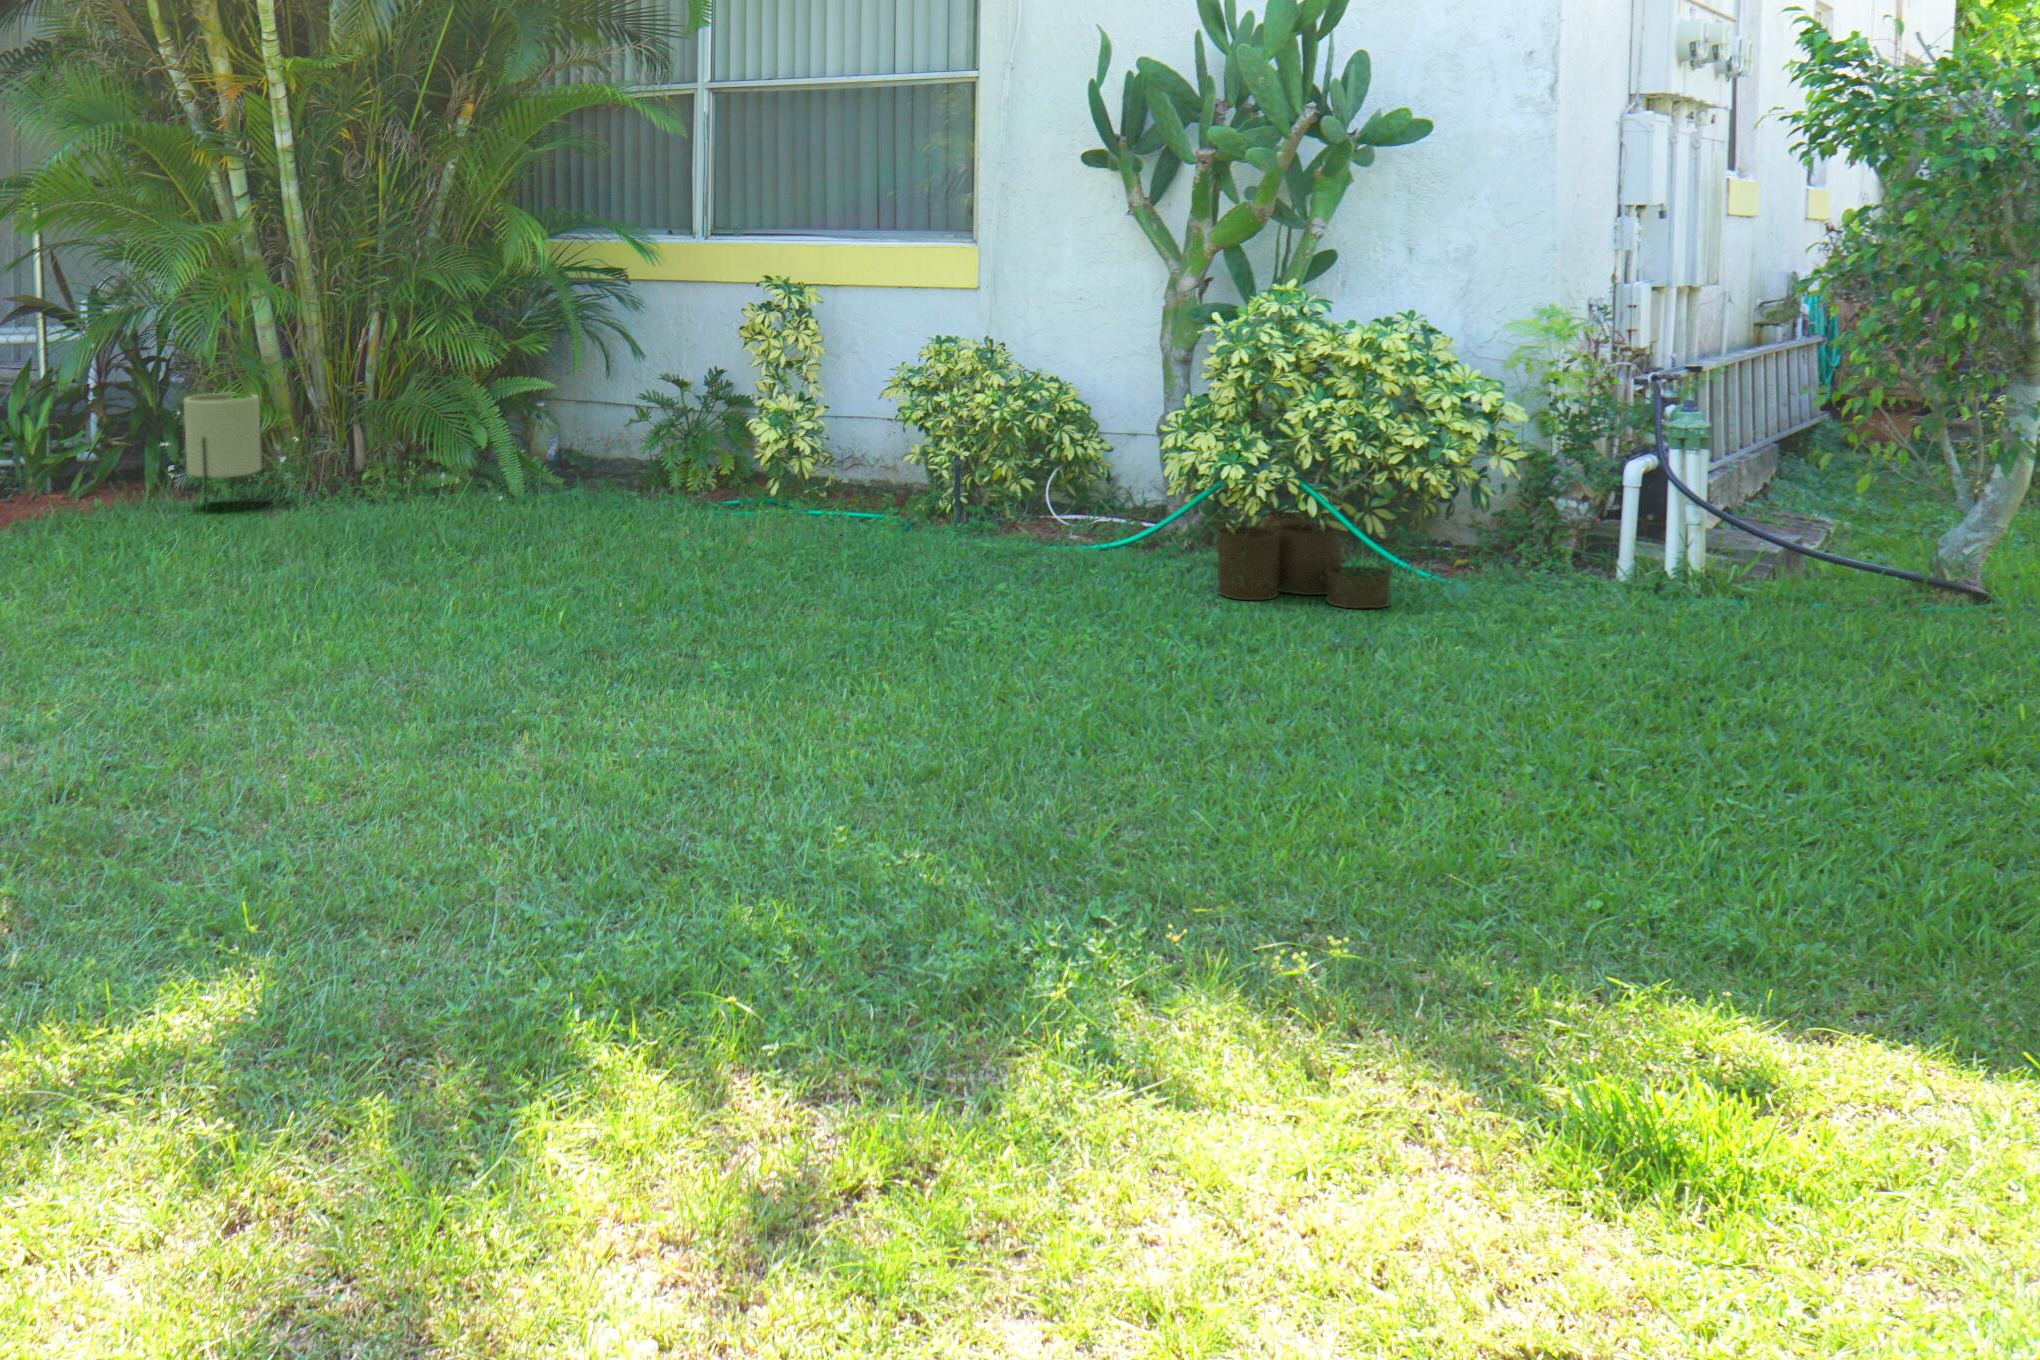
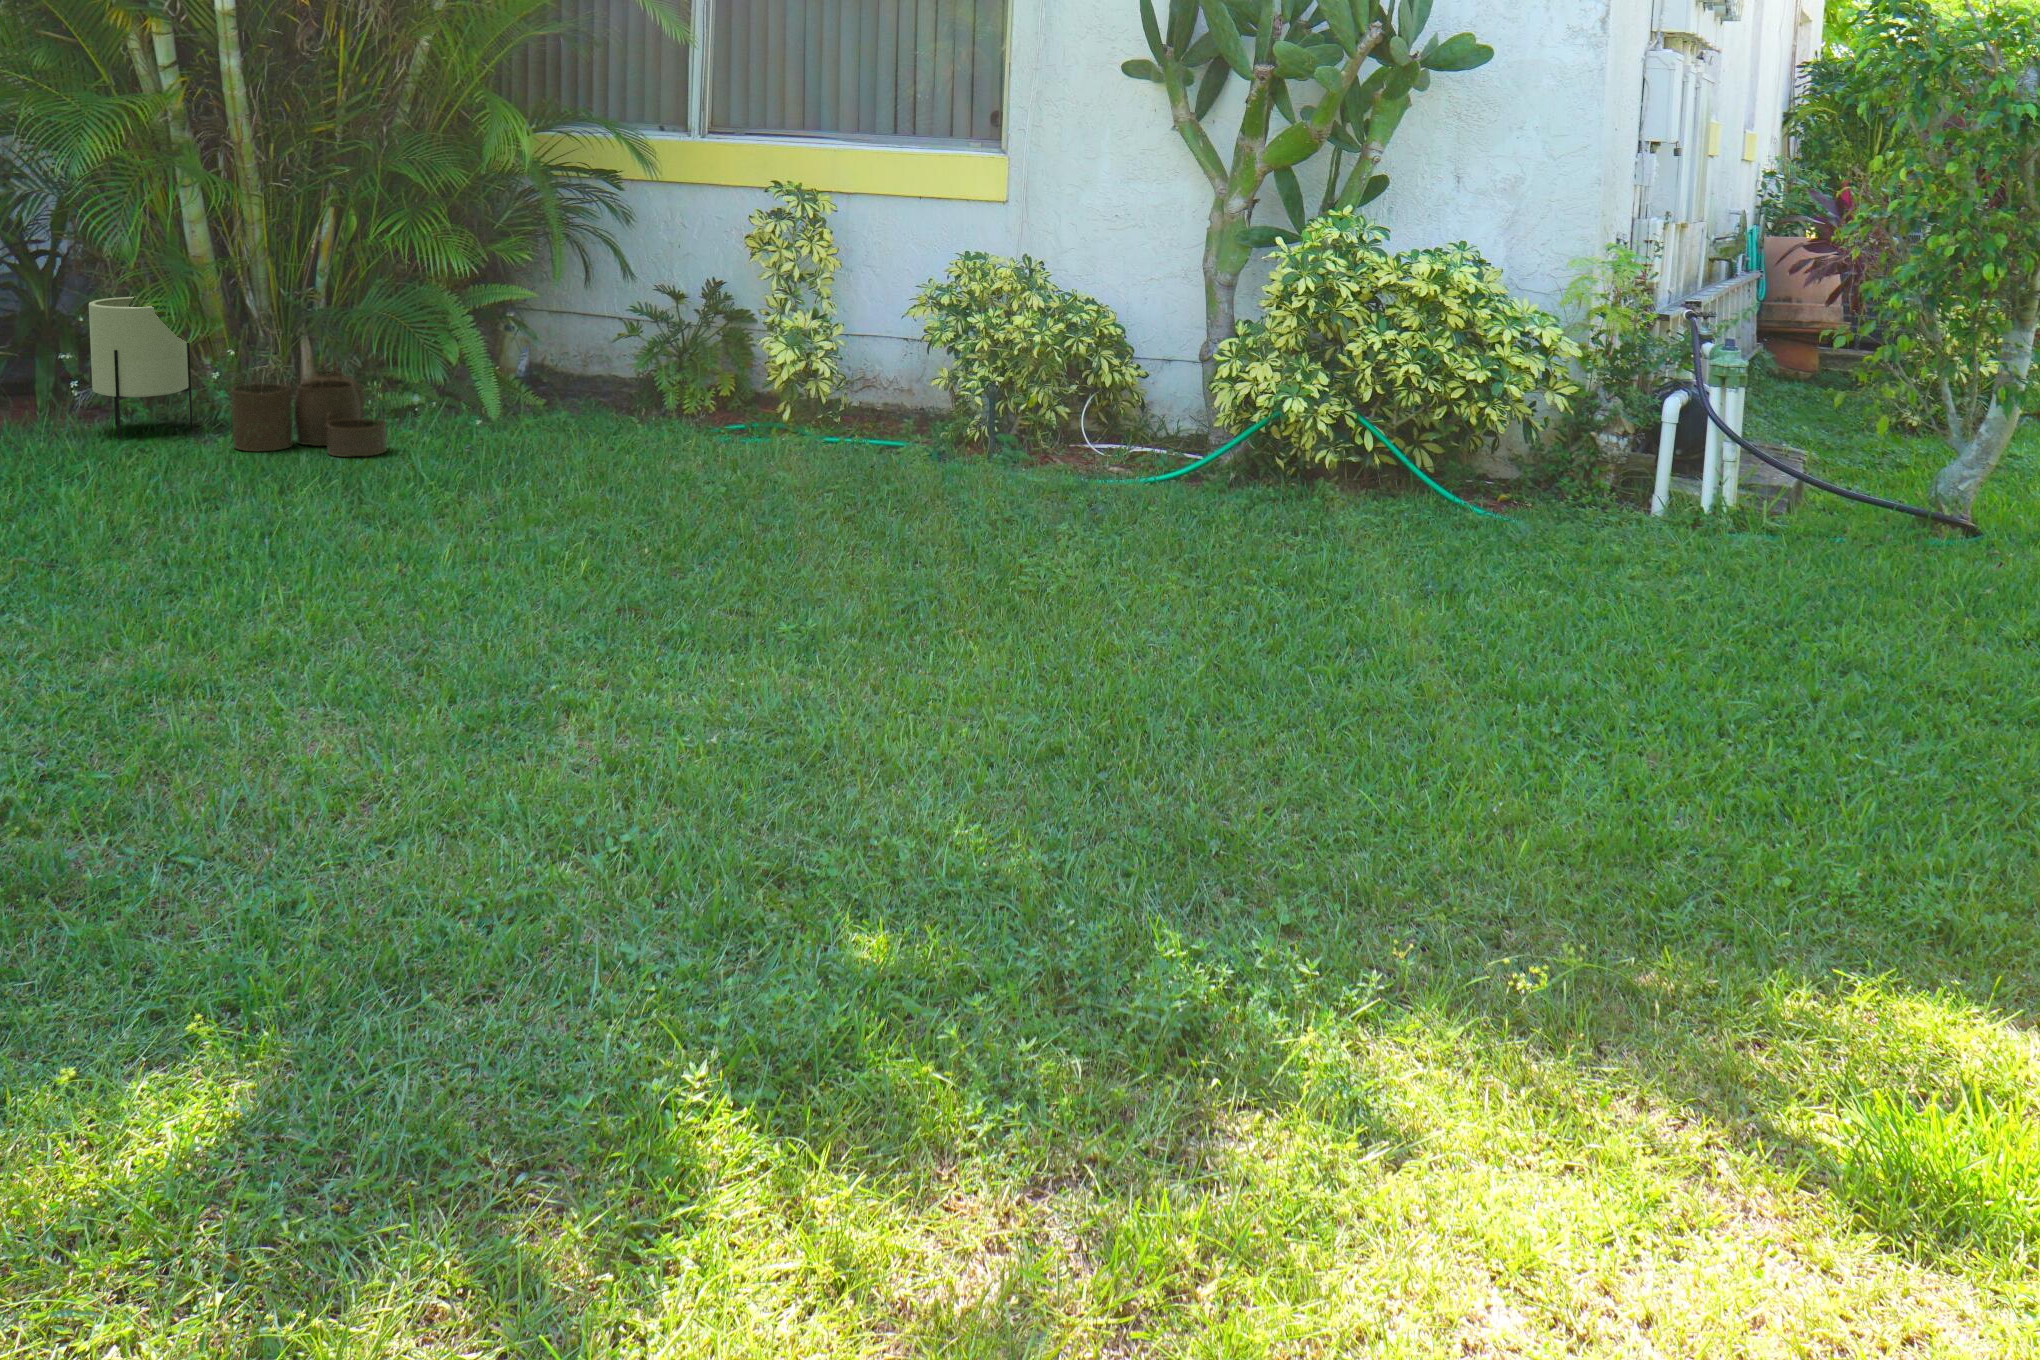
woven basket: present [1217,506,1391,608] -> present [231,367,386,457]

